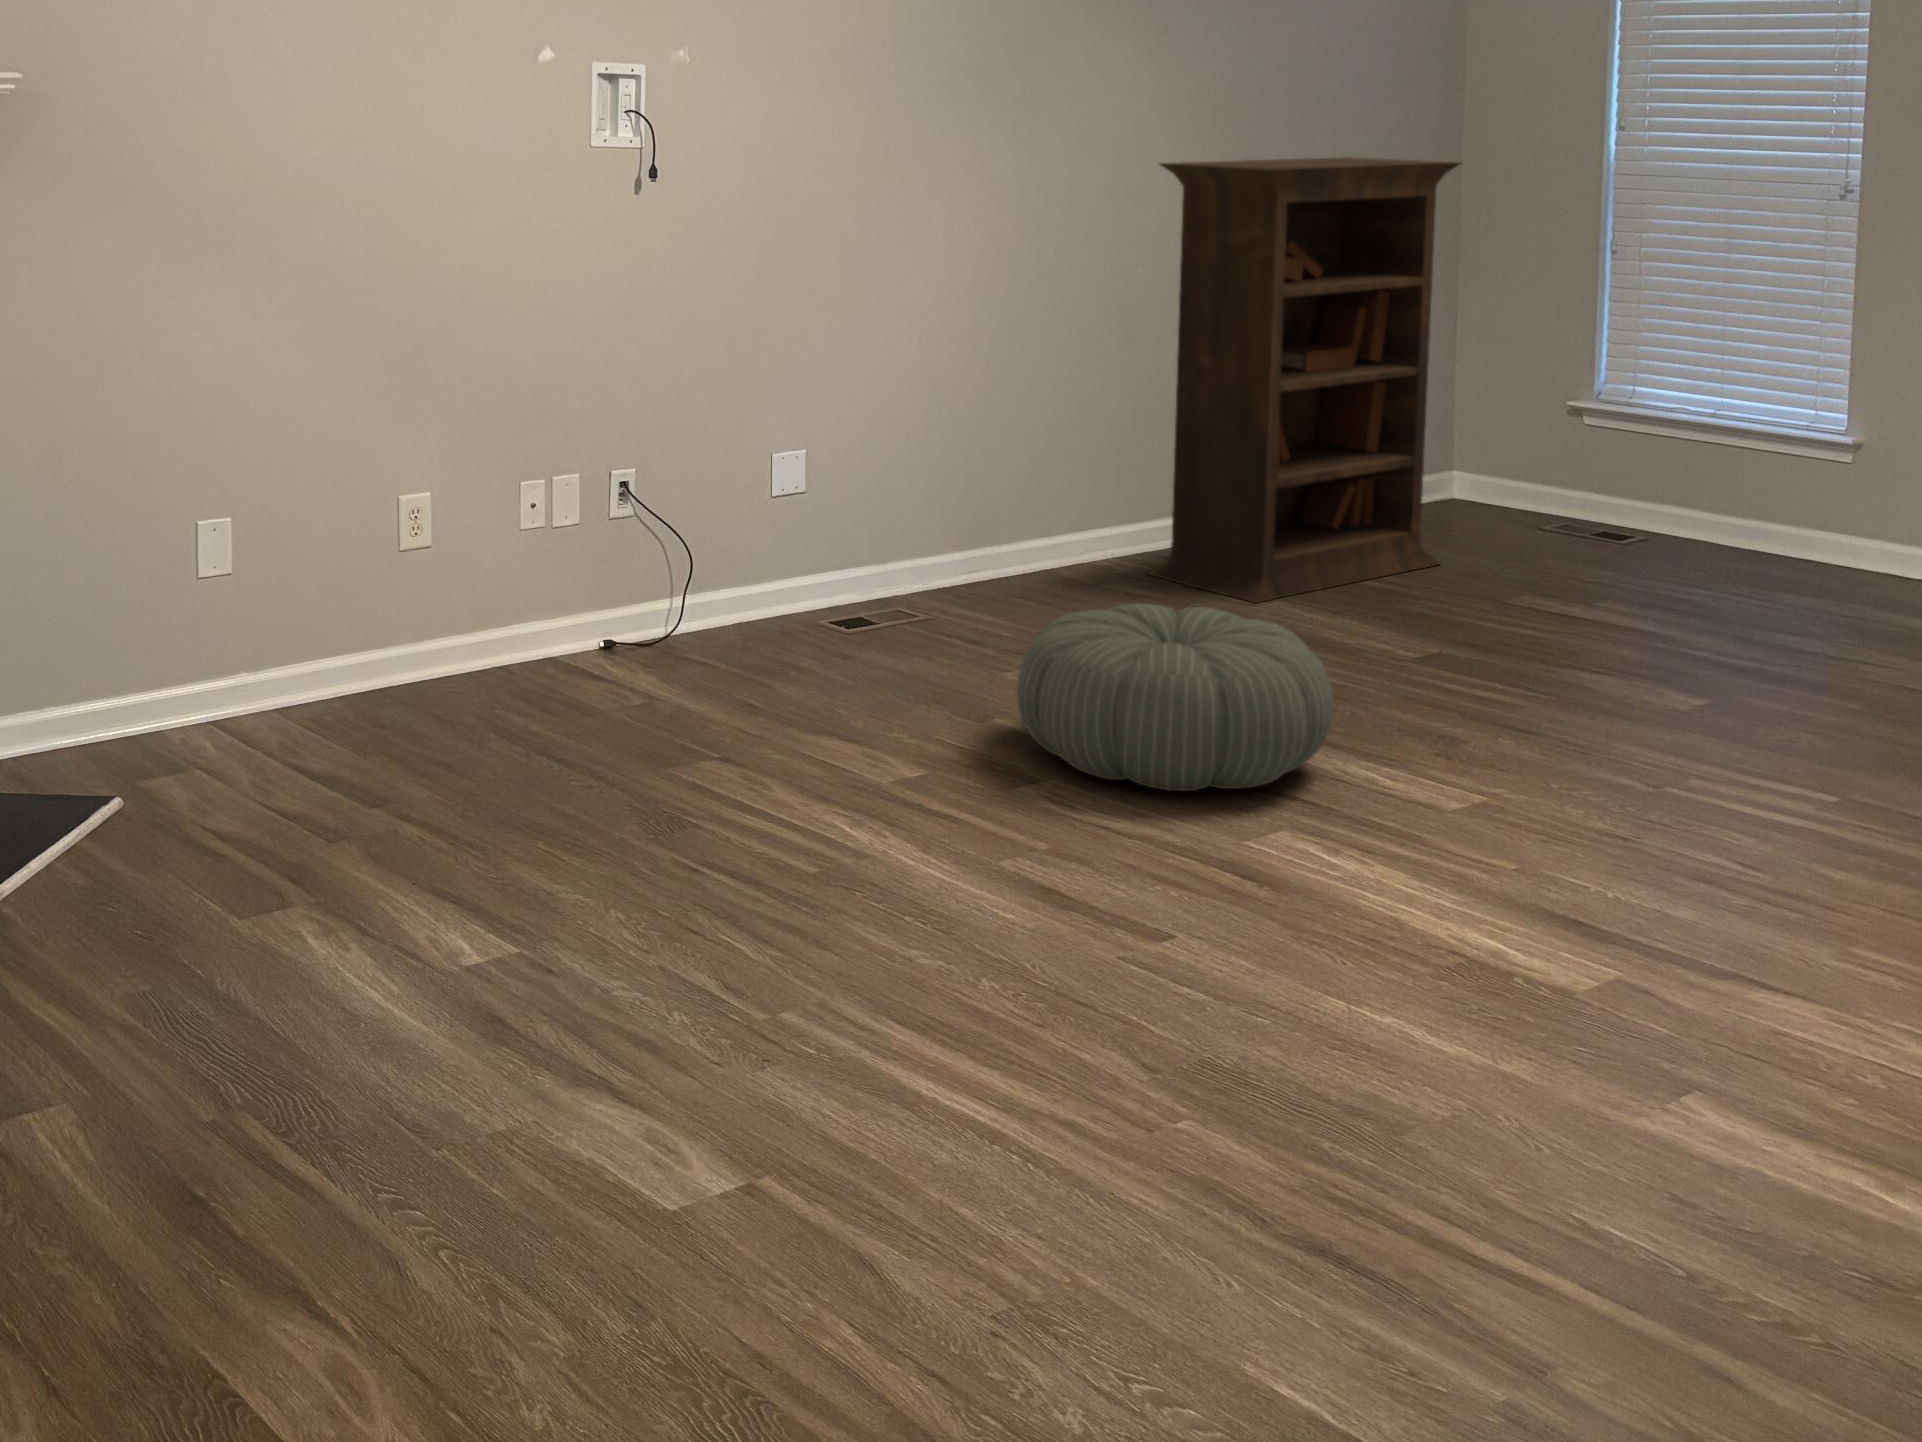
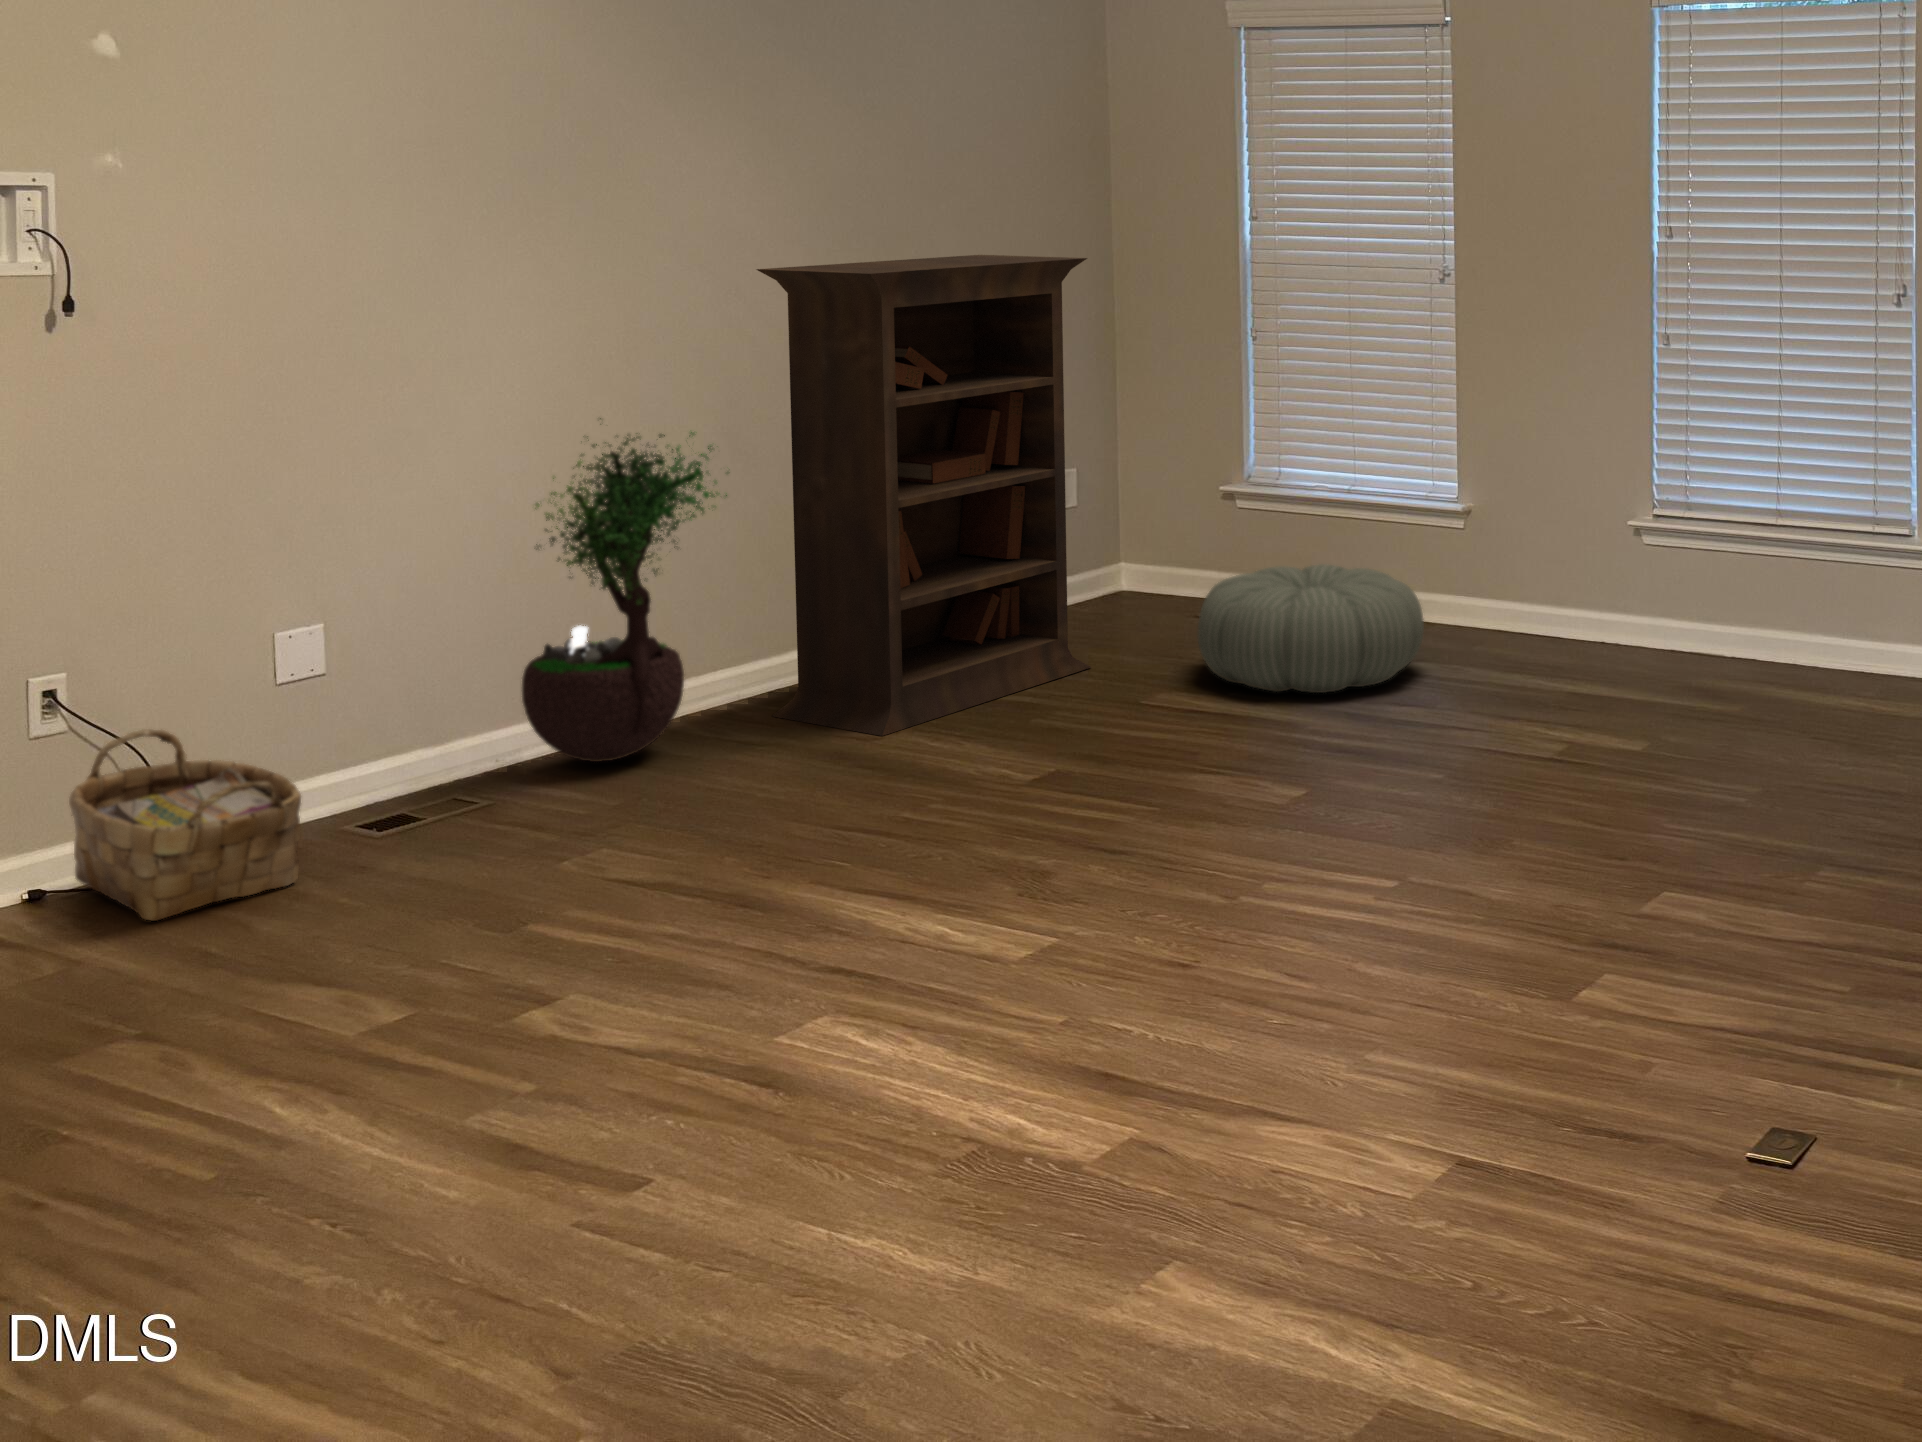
potted tree: none [949,289,1135,595] -> present [522,418,727,762]
woven basket: none [639,521,806,675] -> present [69,729,301,921]
pouf: present [1017,604,1333,791] -> present [1198,564,1424,693]

